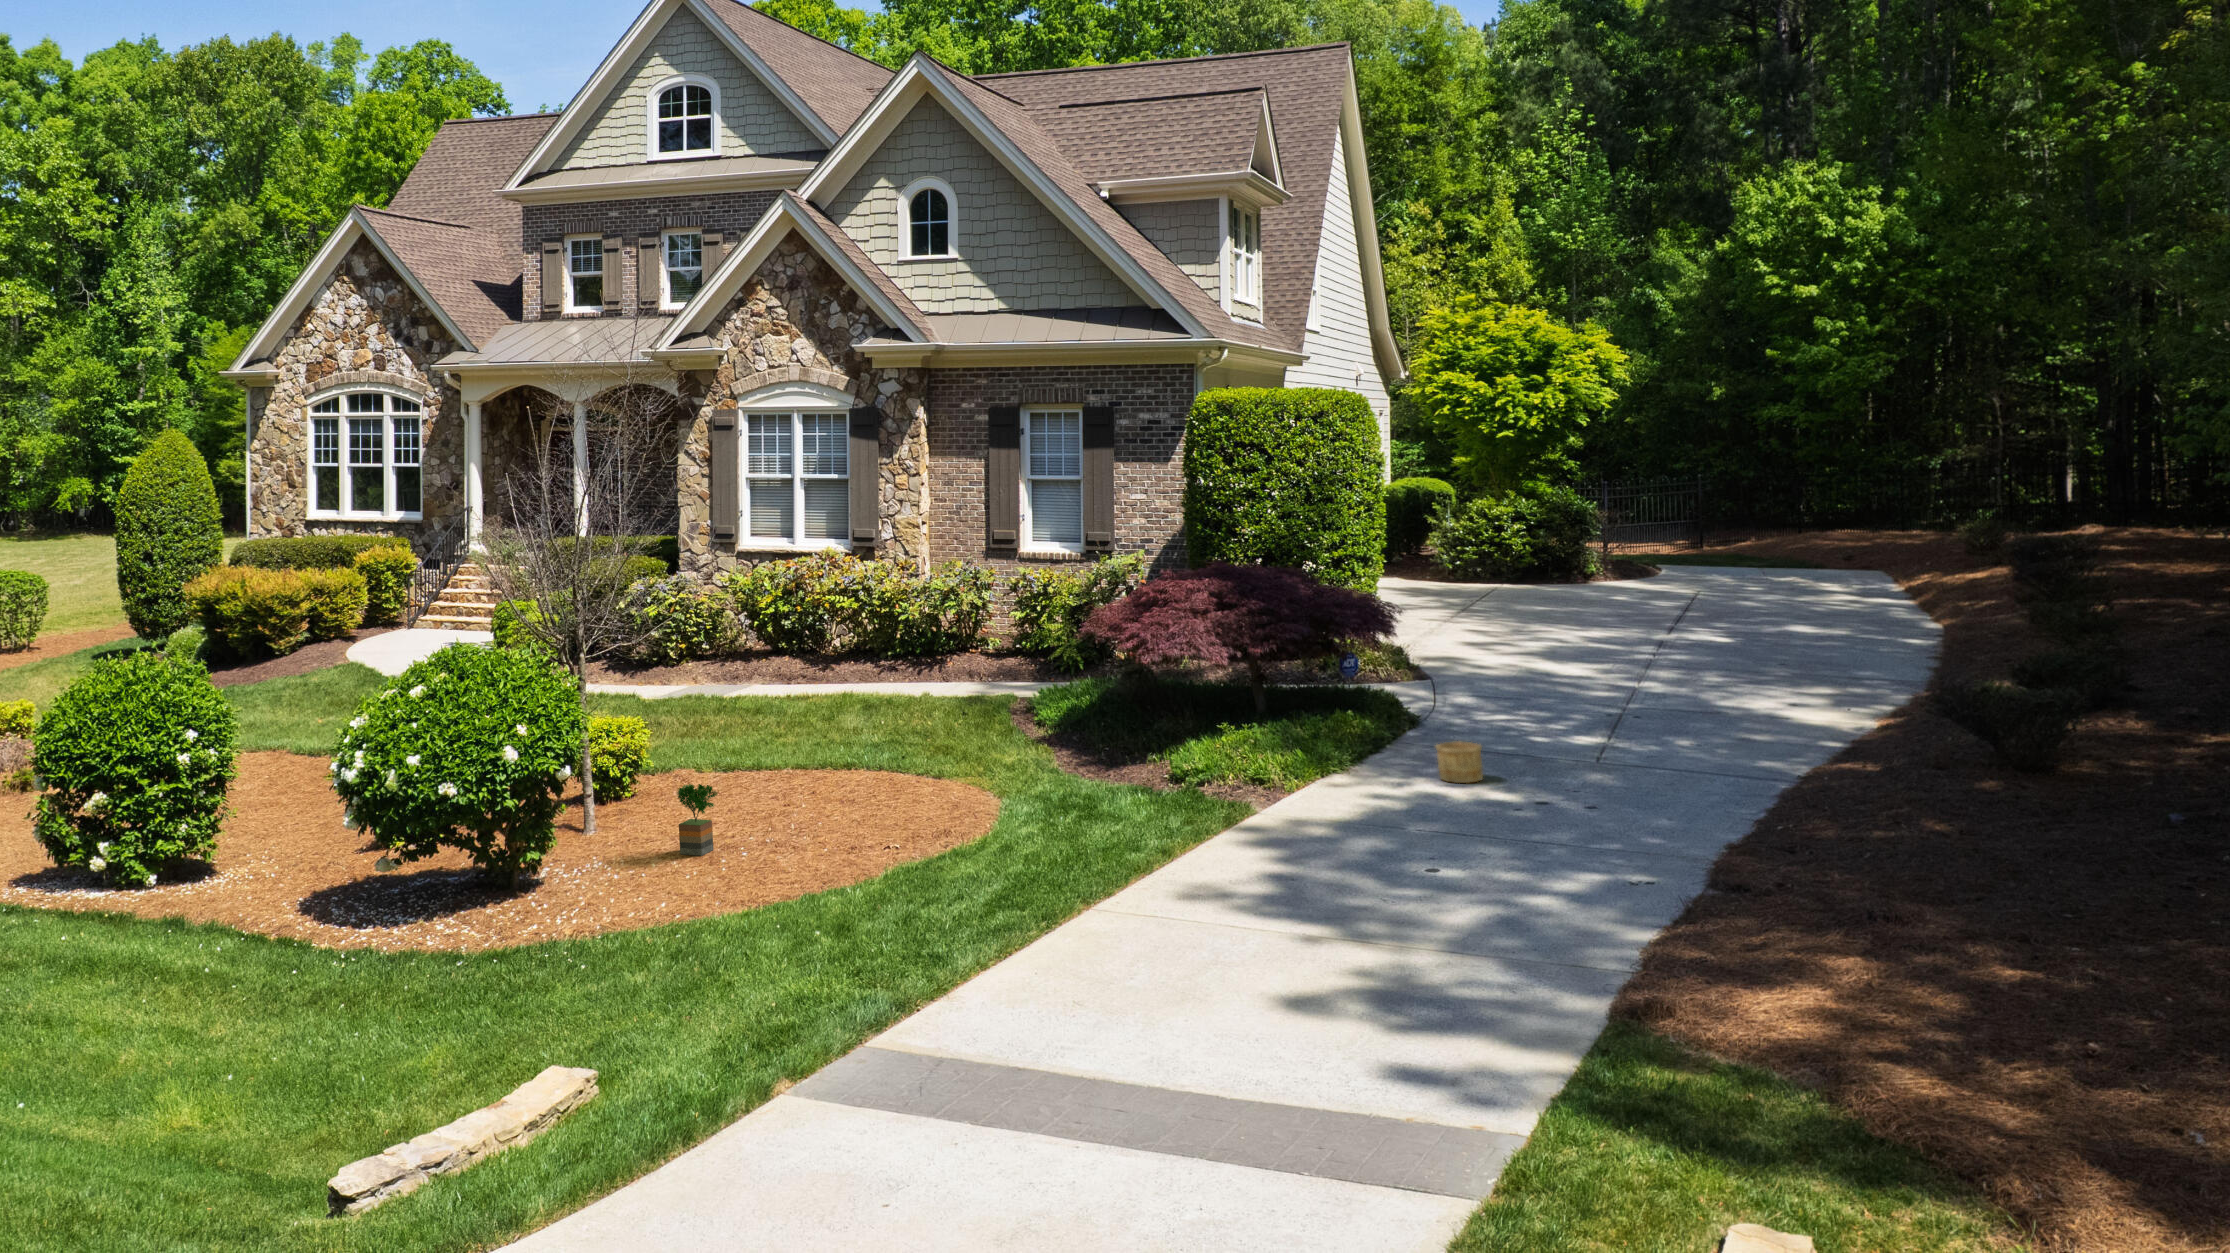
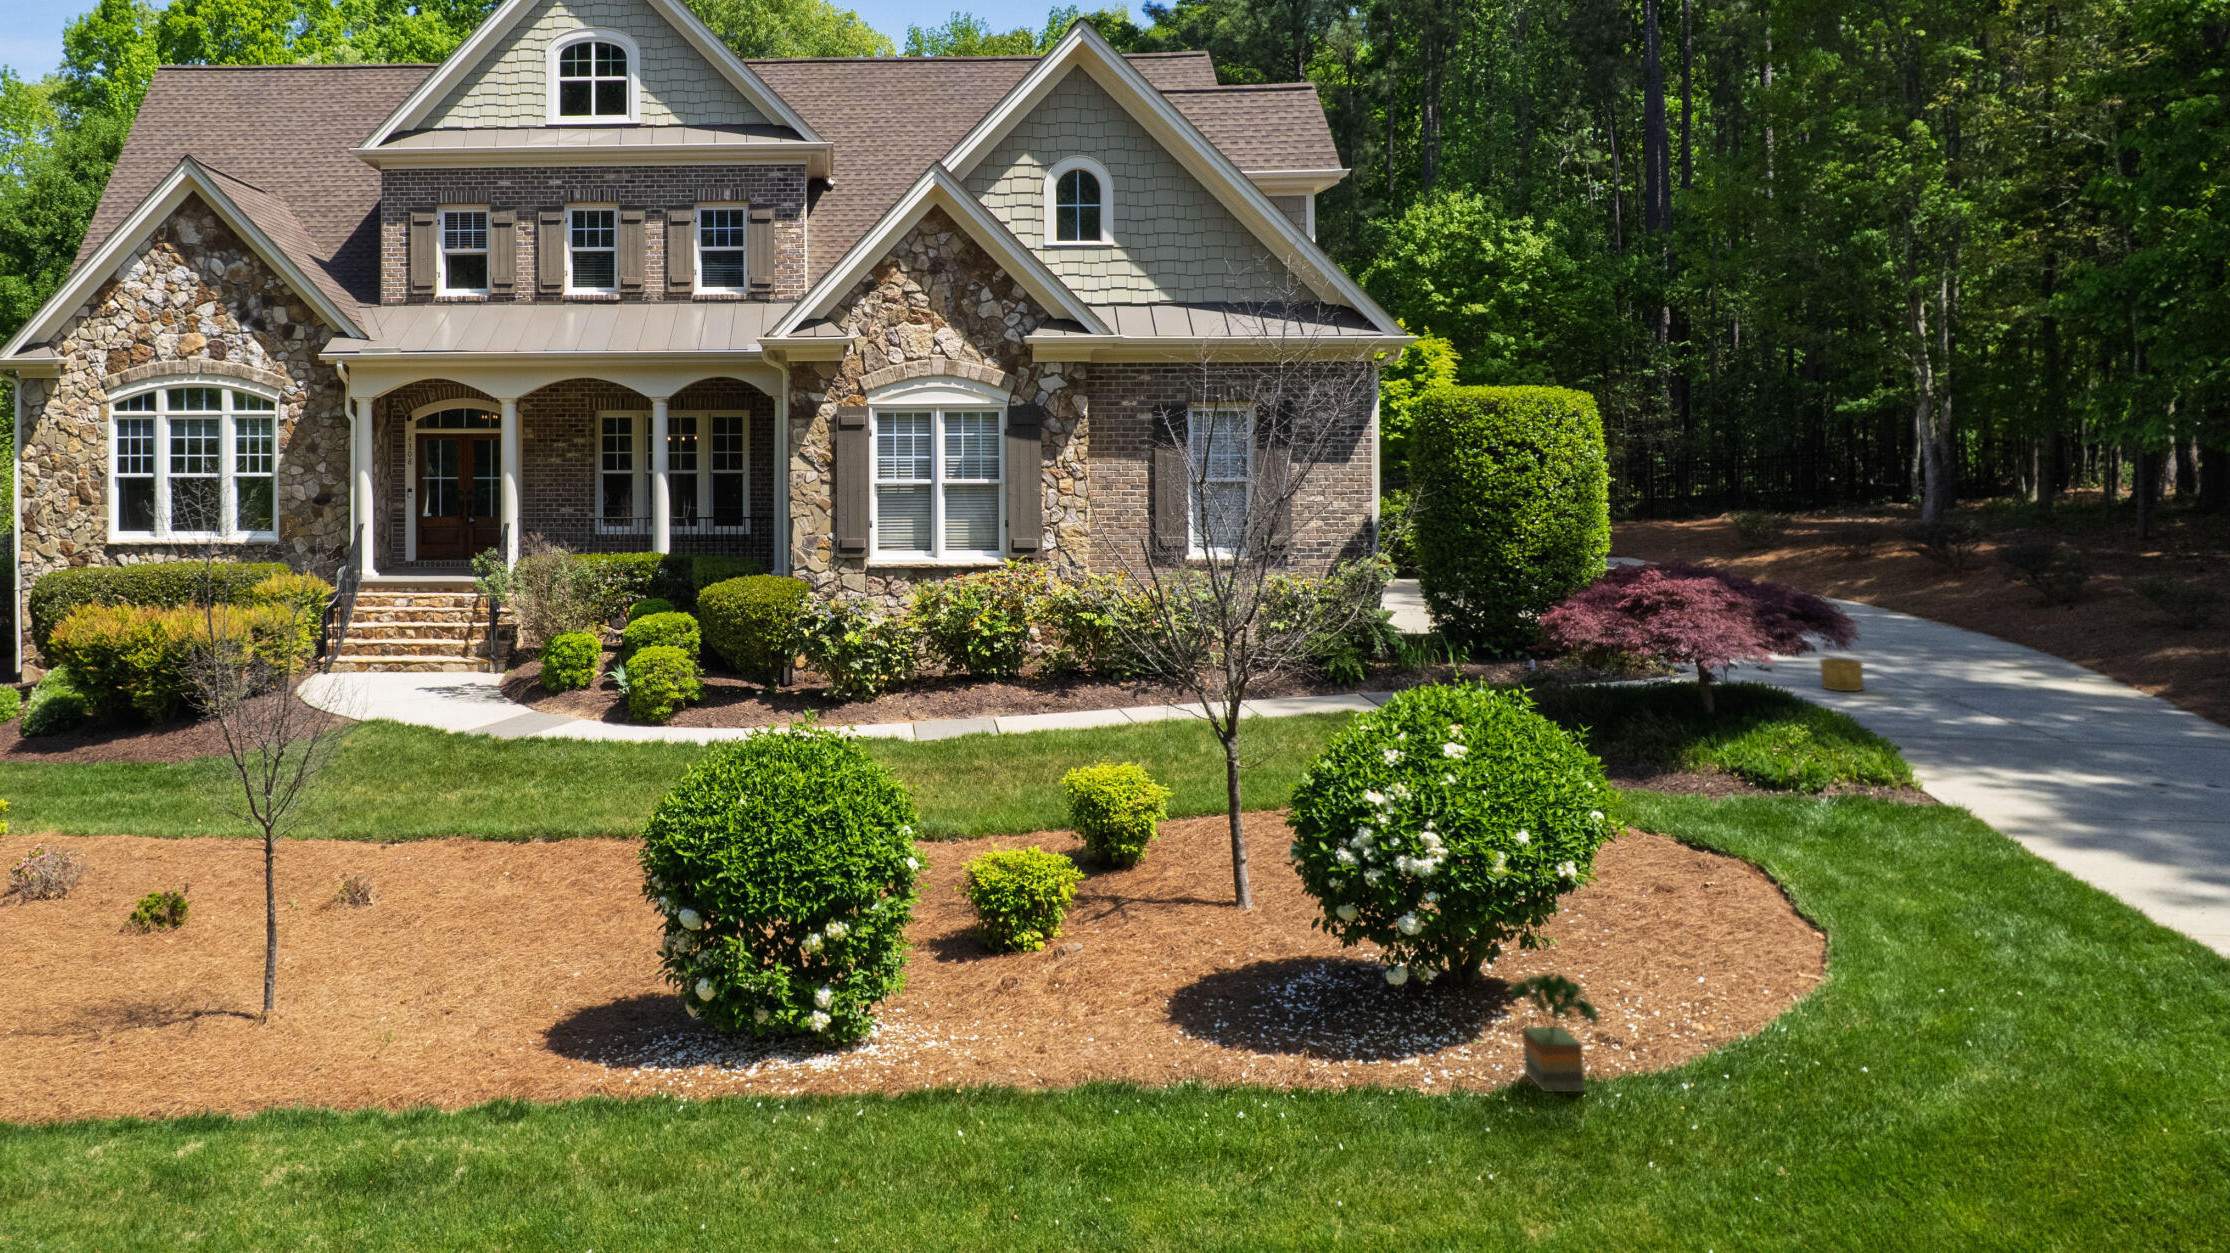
wooden bucket: present [1436,741,1483,783] -> present [1820,658,1863,691]

